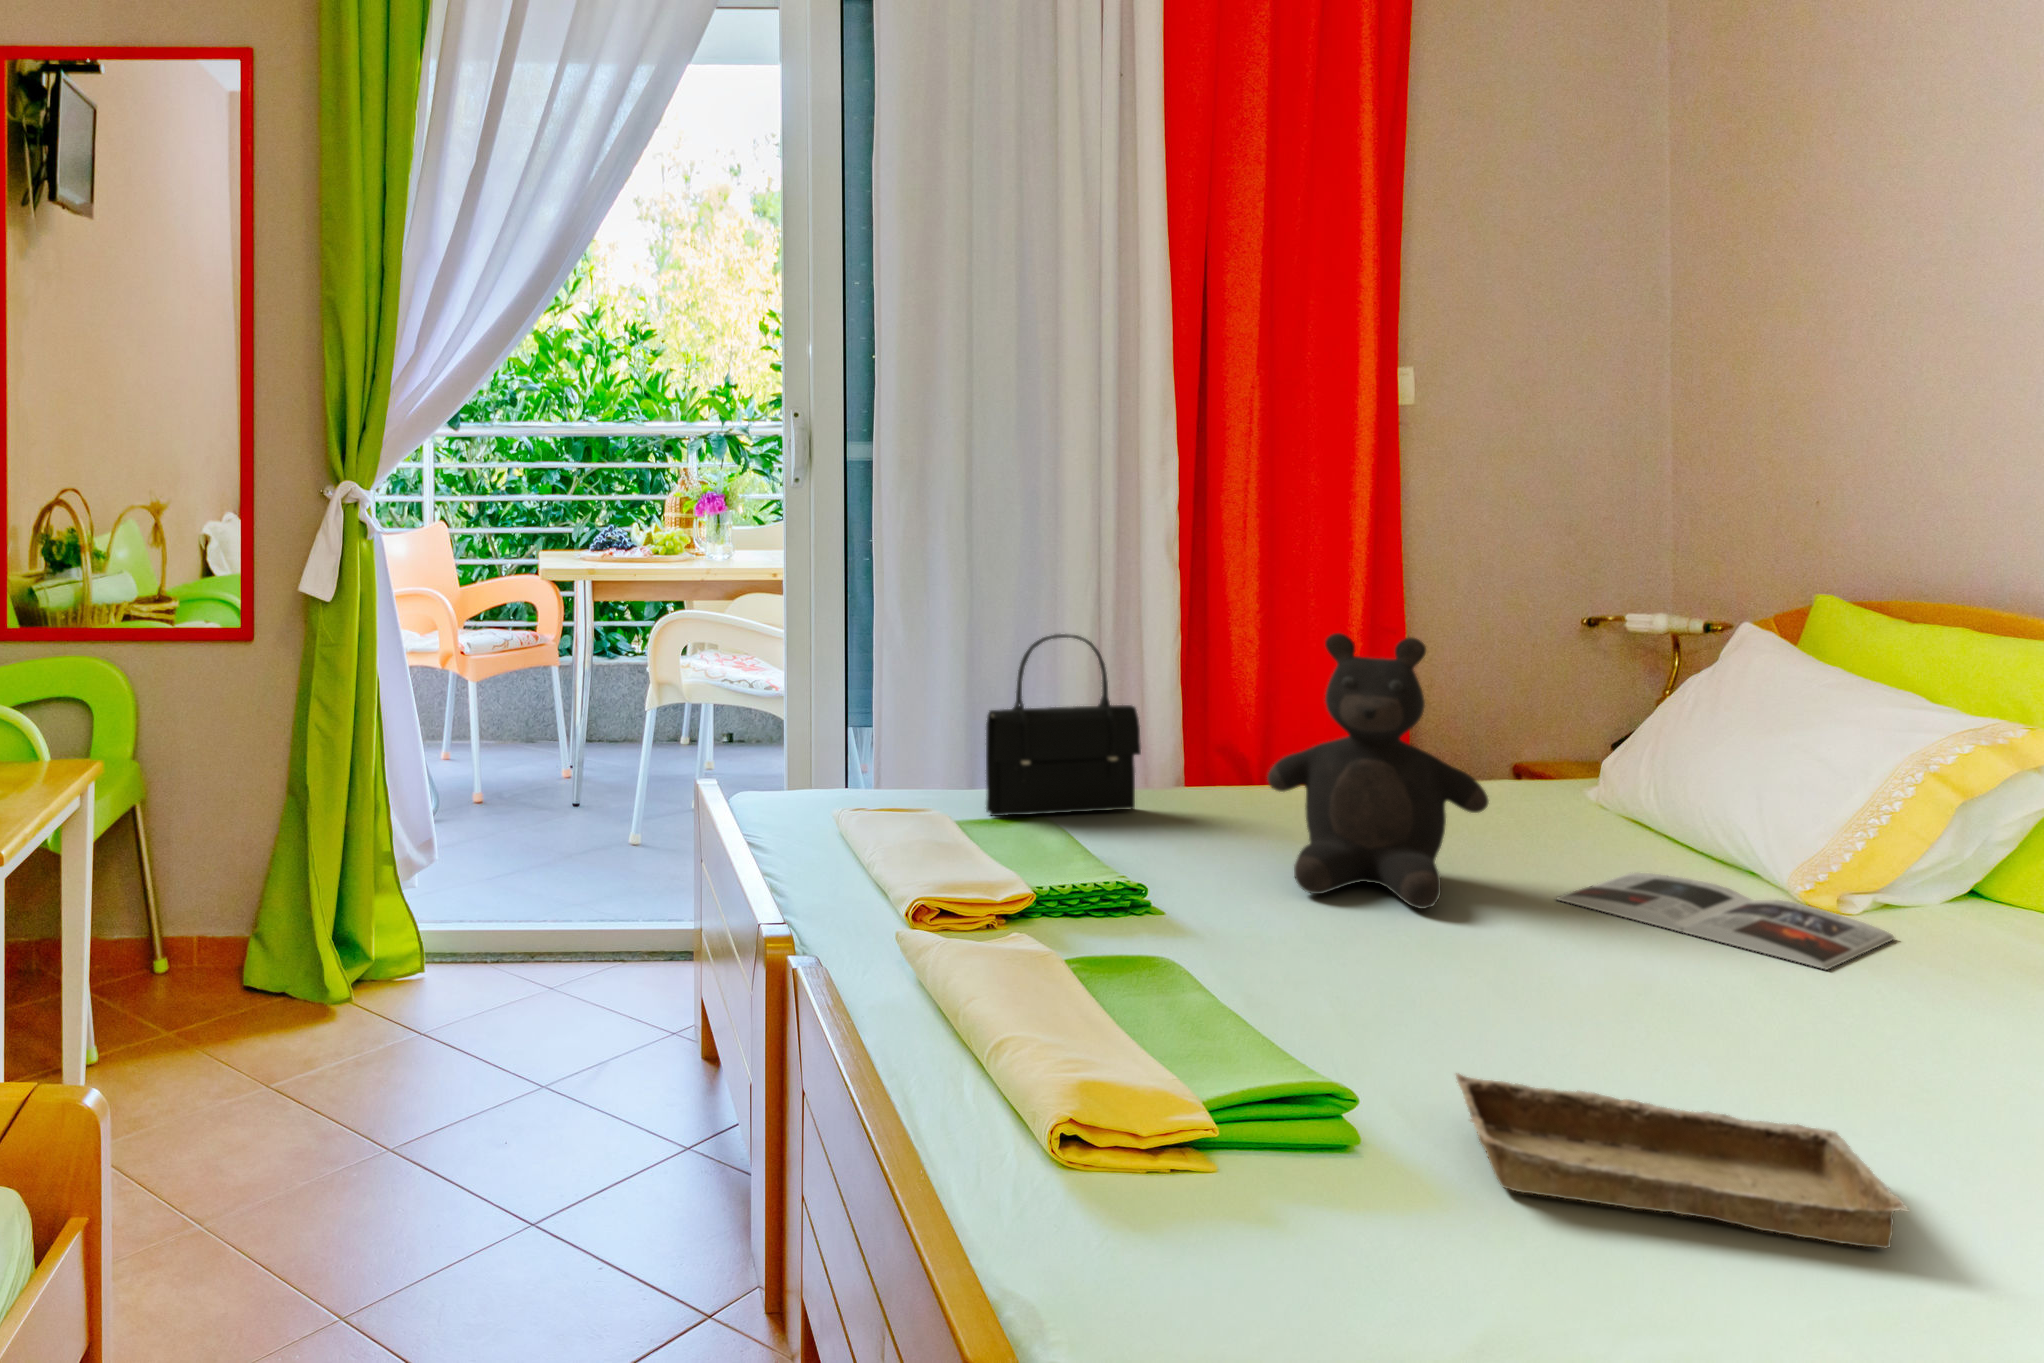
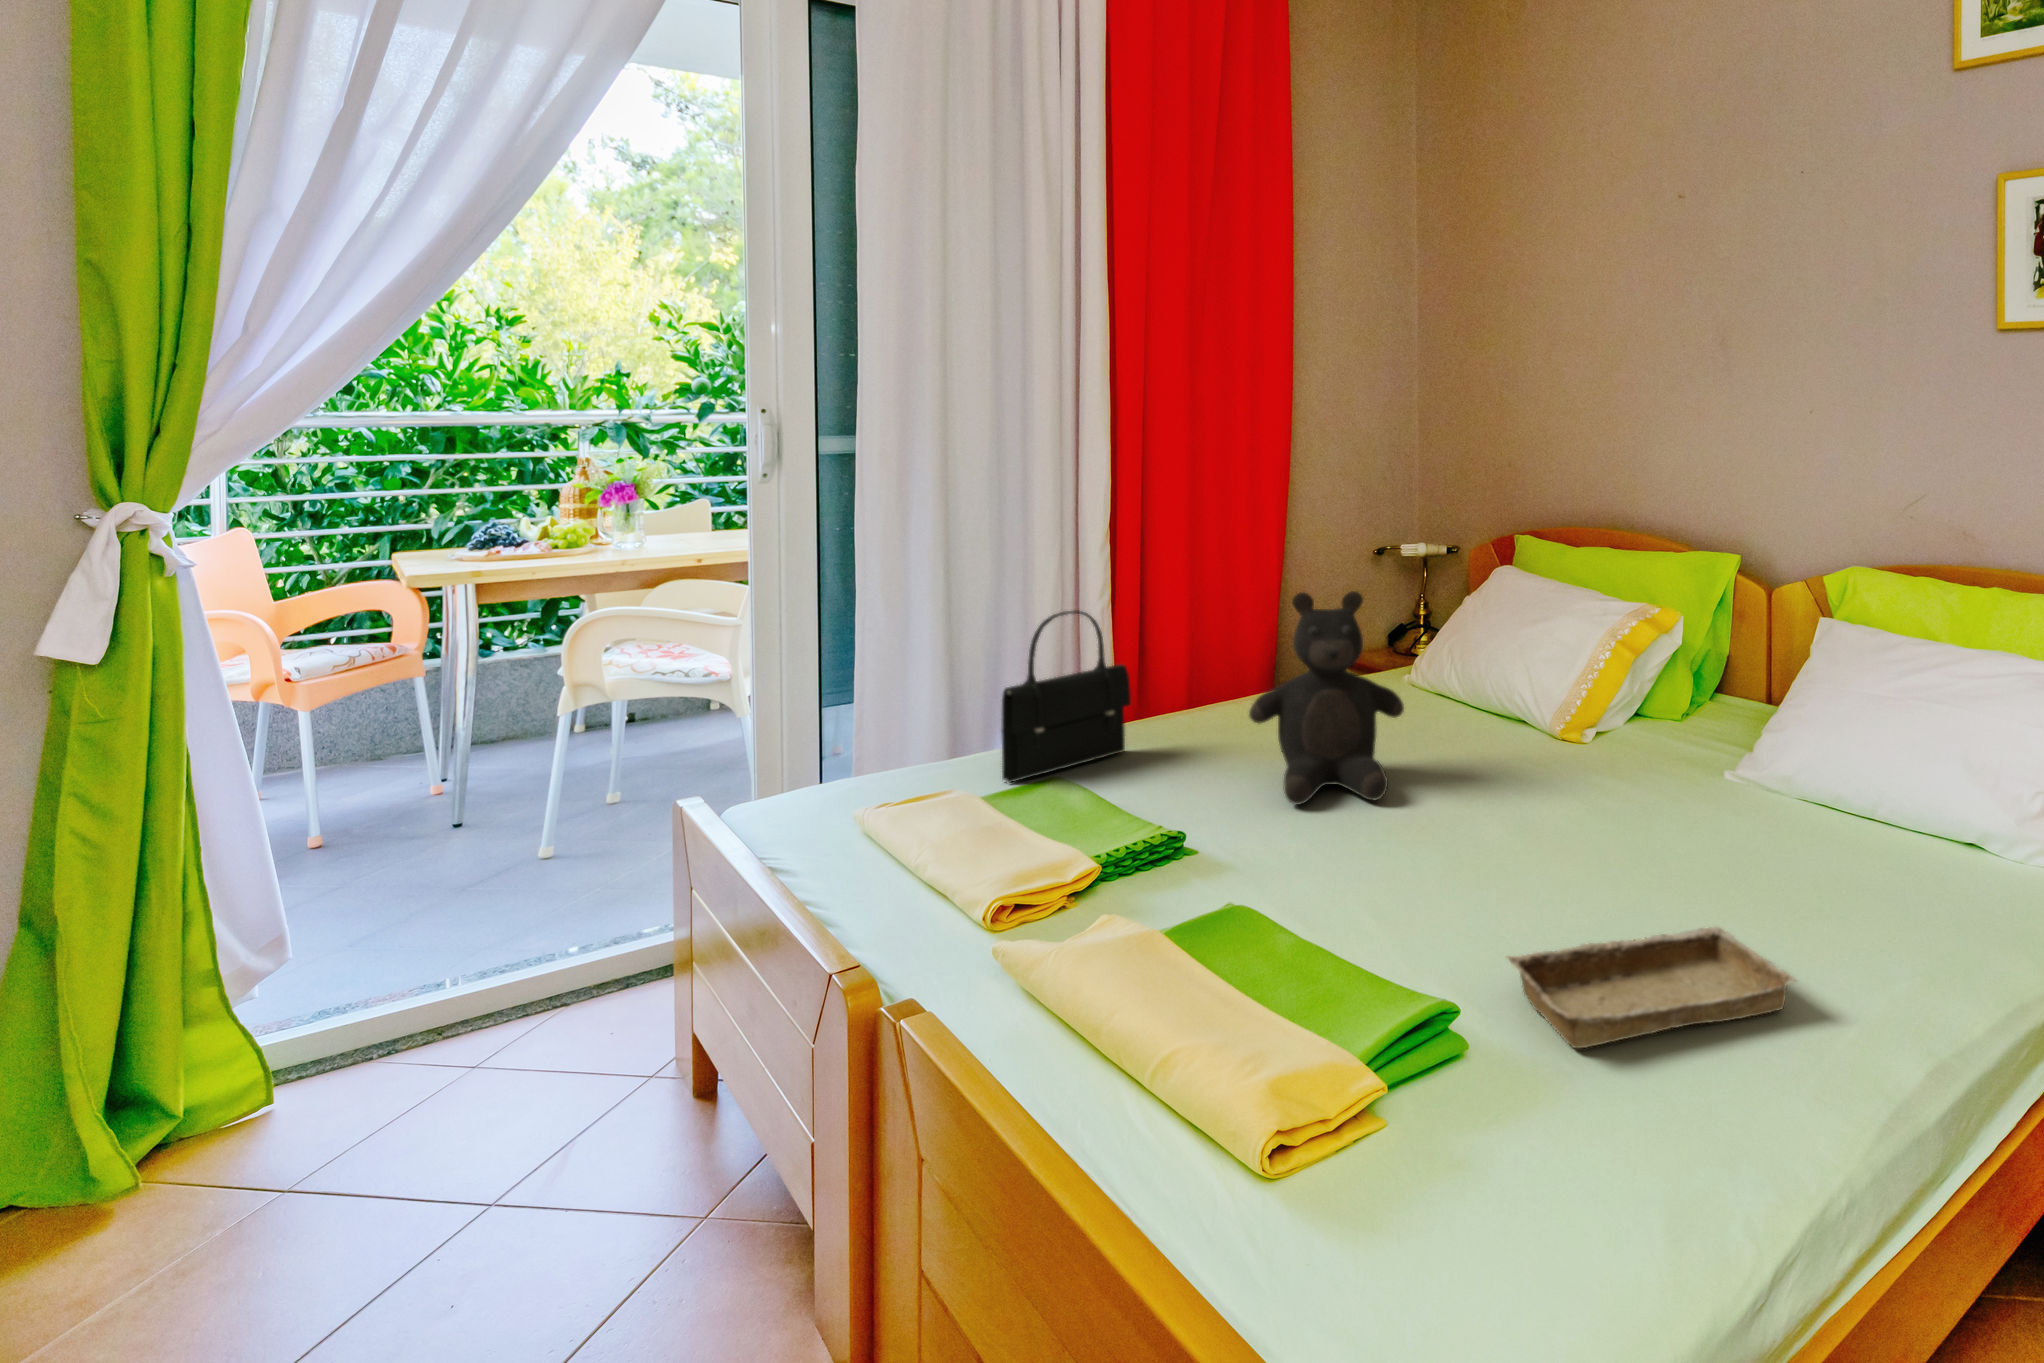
magazine: present [1556,872,1894,969] -> none [1445,737,1628,790]

